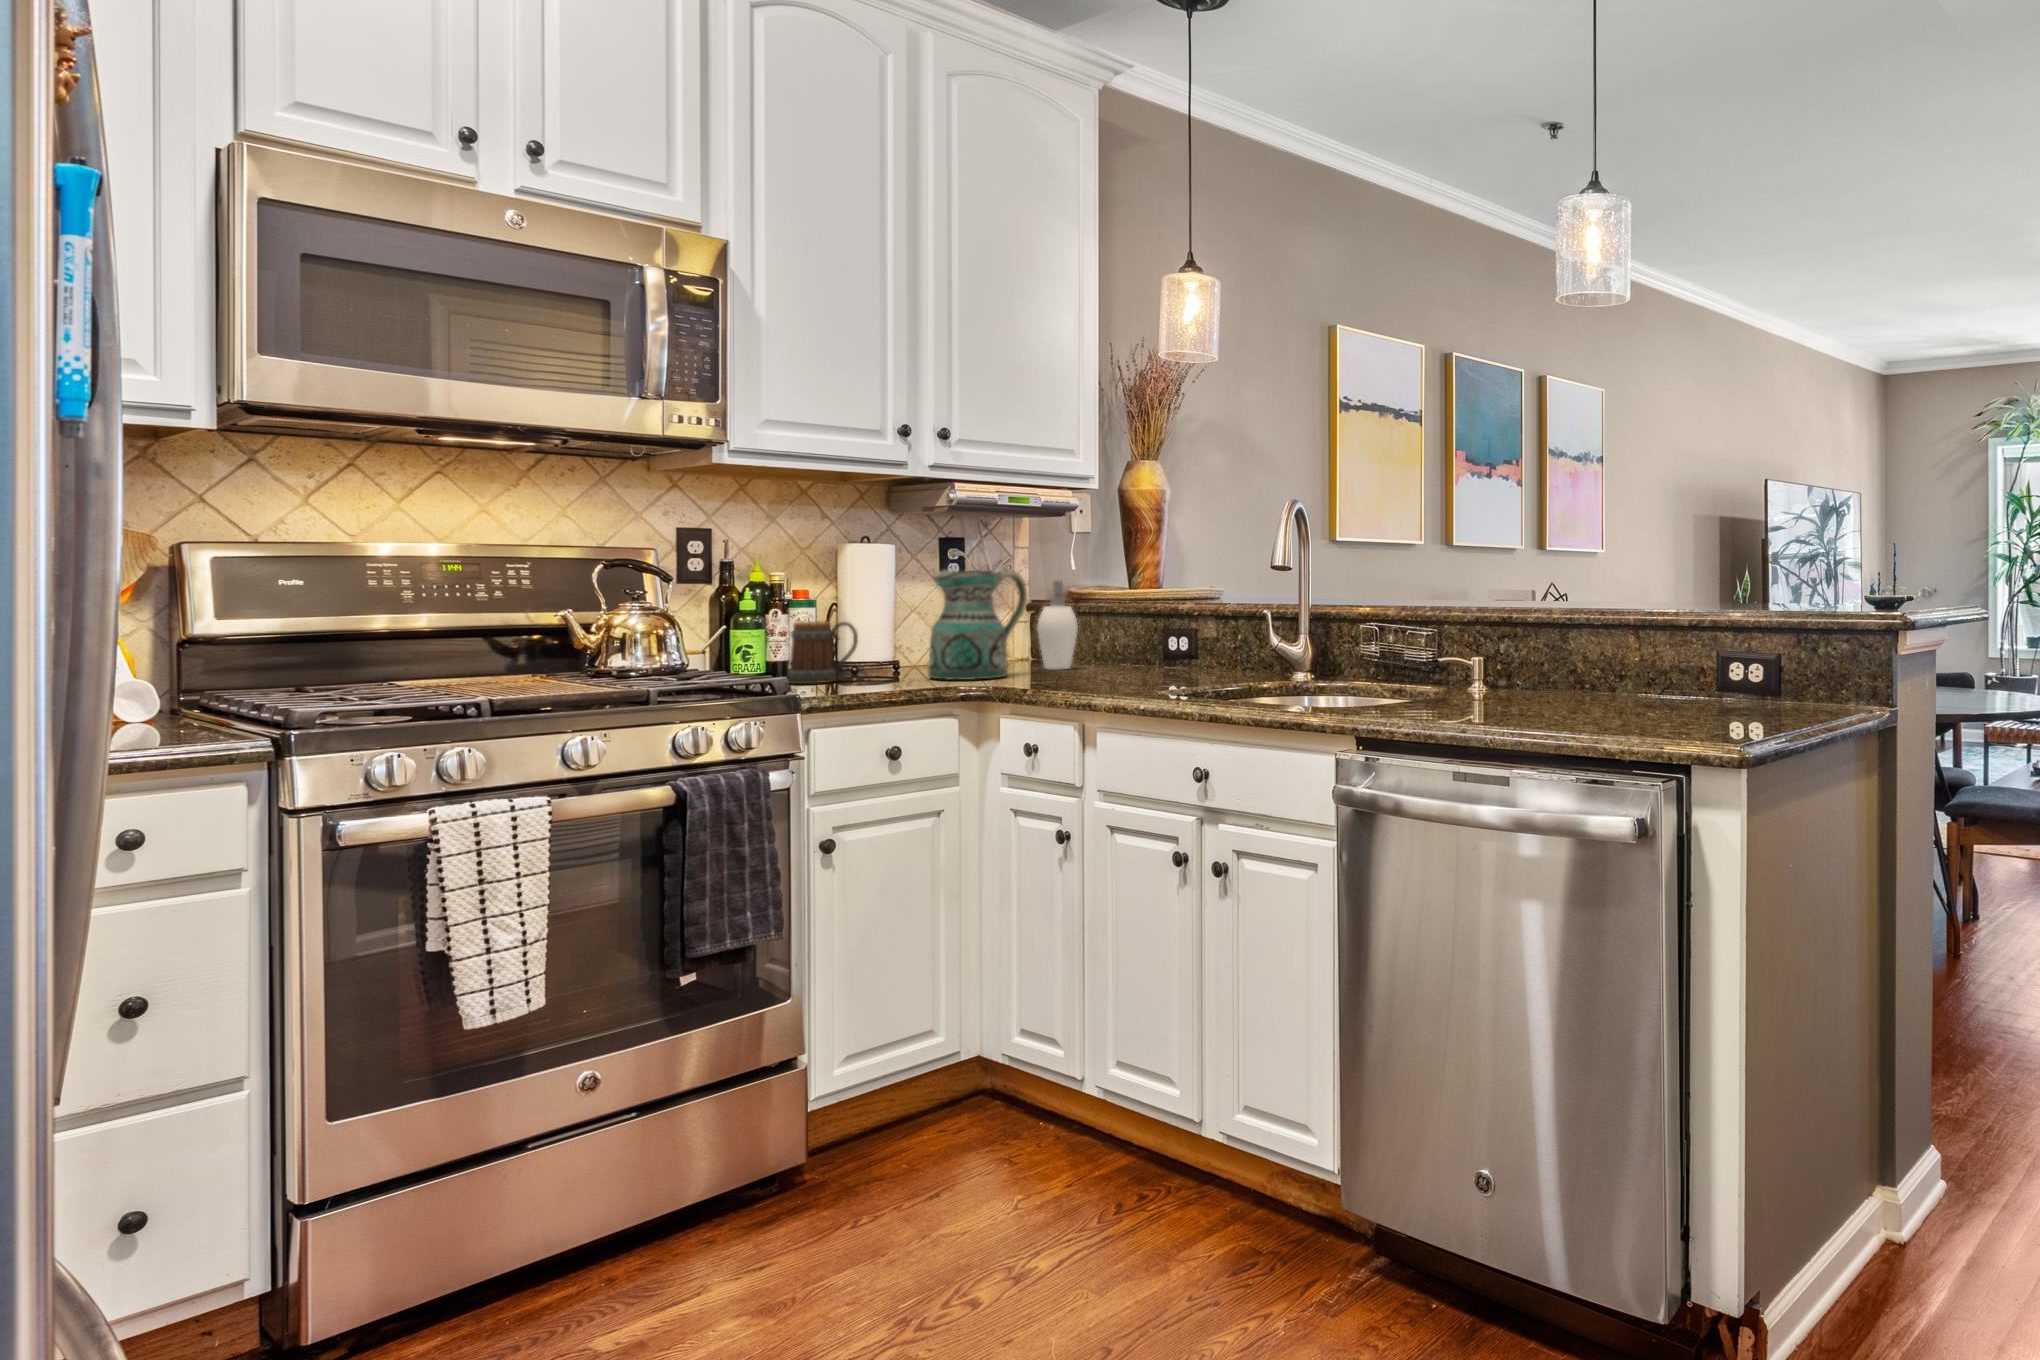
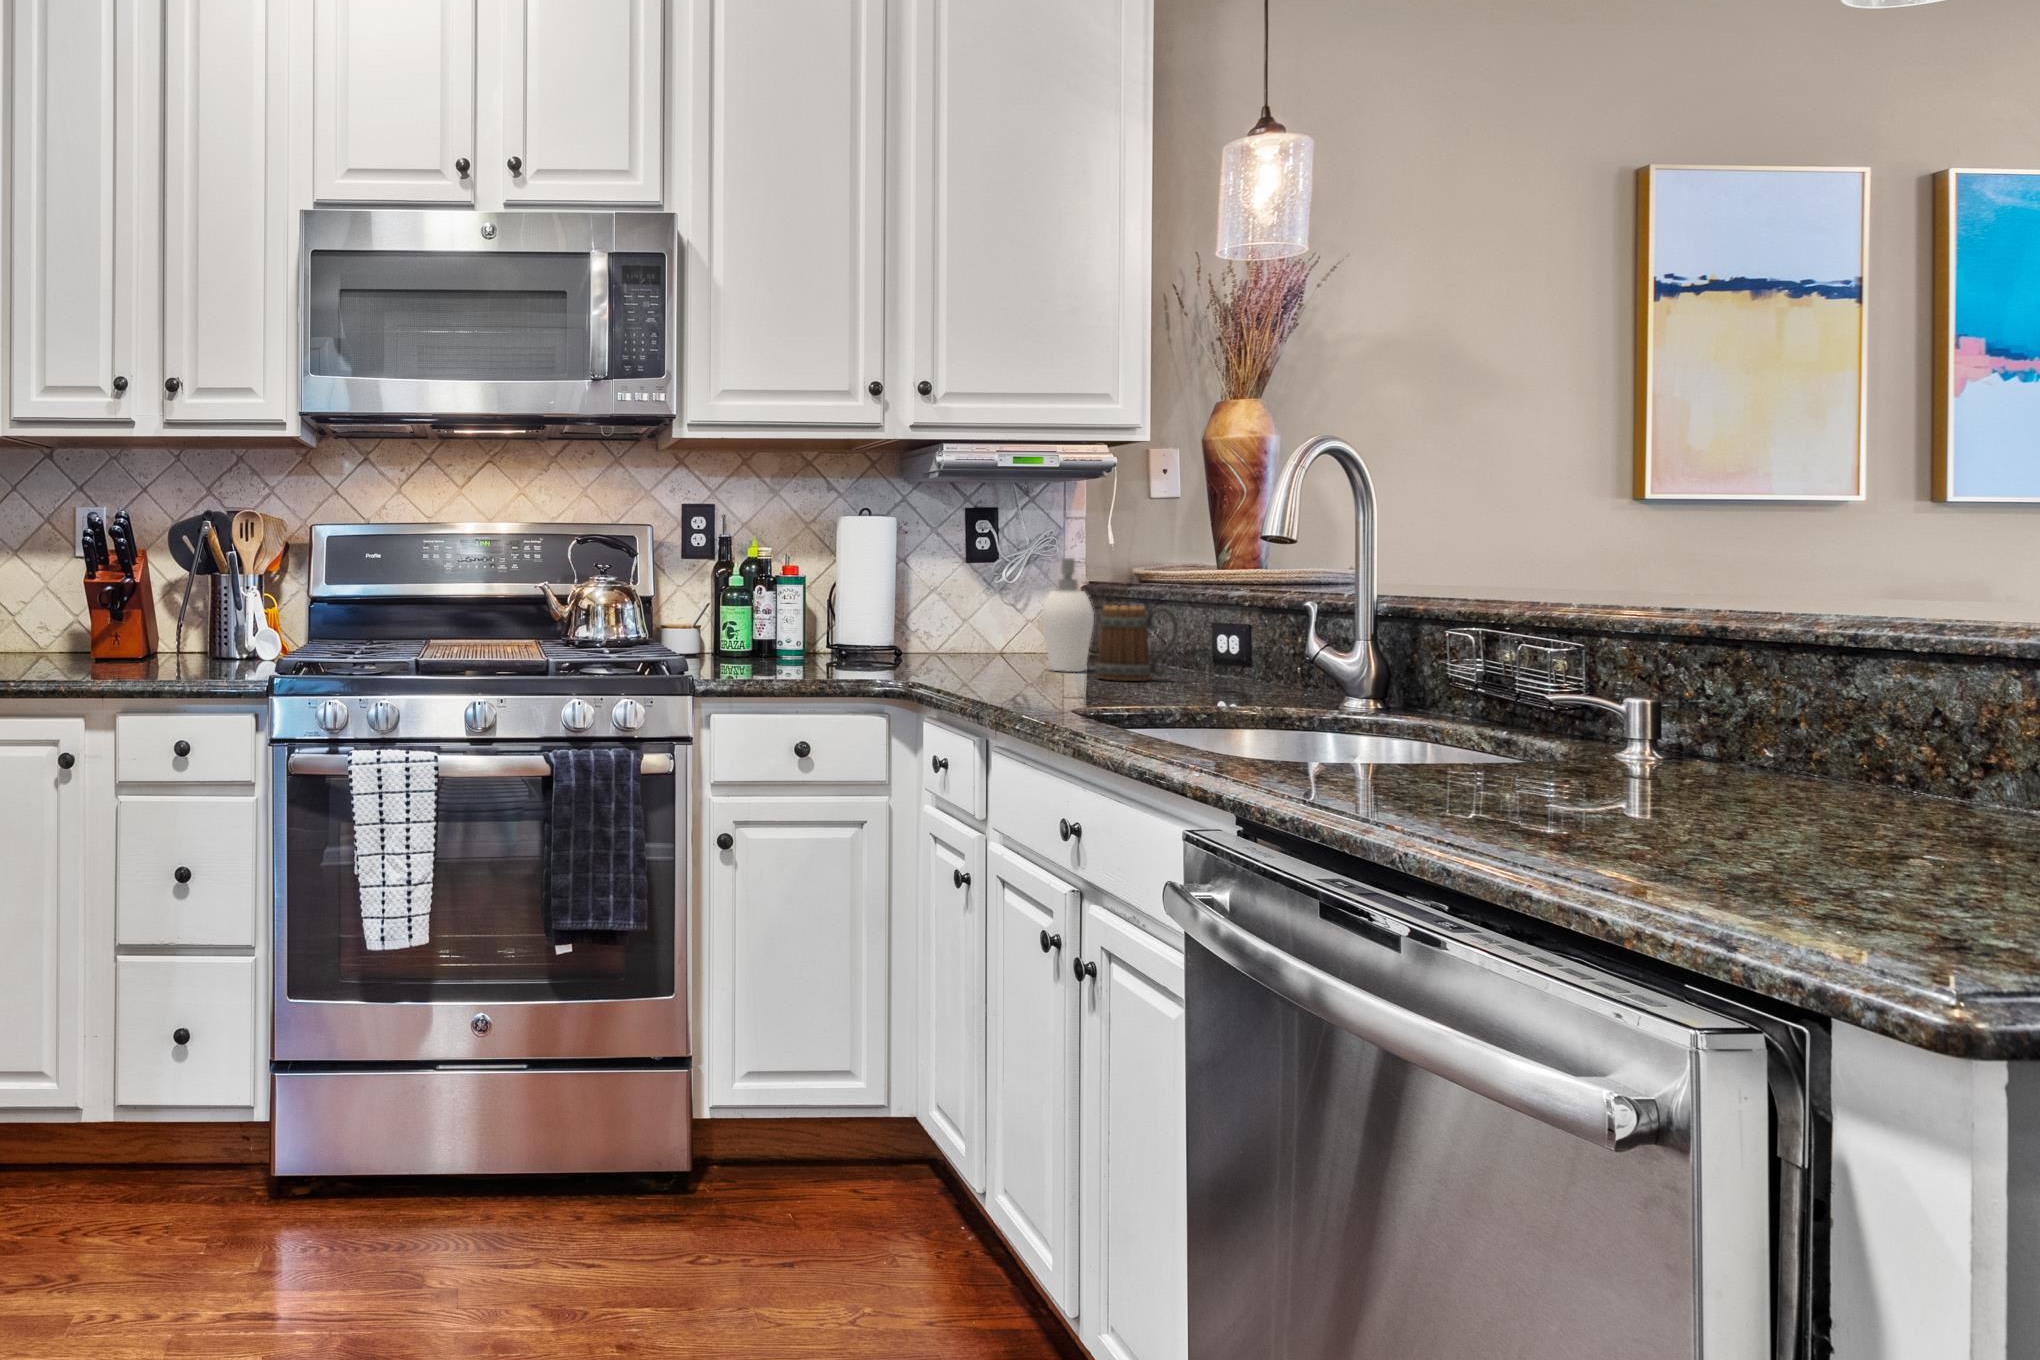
ceramic pitcher: present [928,569,1027,680] -> none [891,544,1015,676]
mug: present [787,621,858,684] -> present [1096,605,1179,681]

